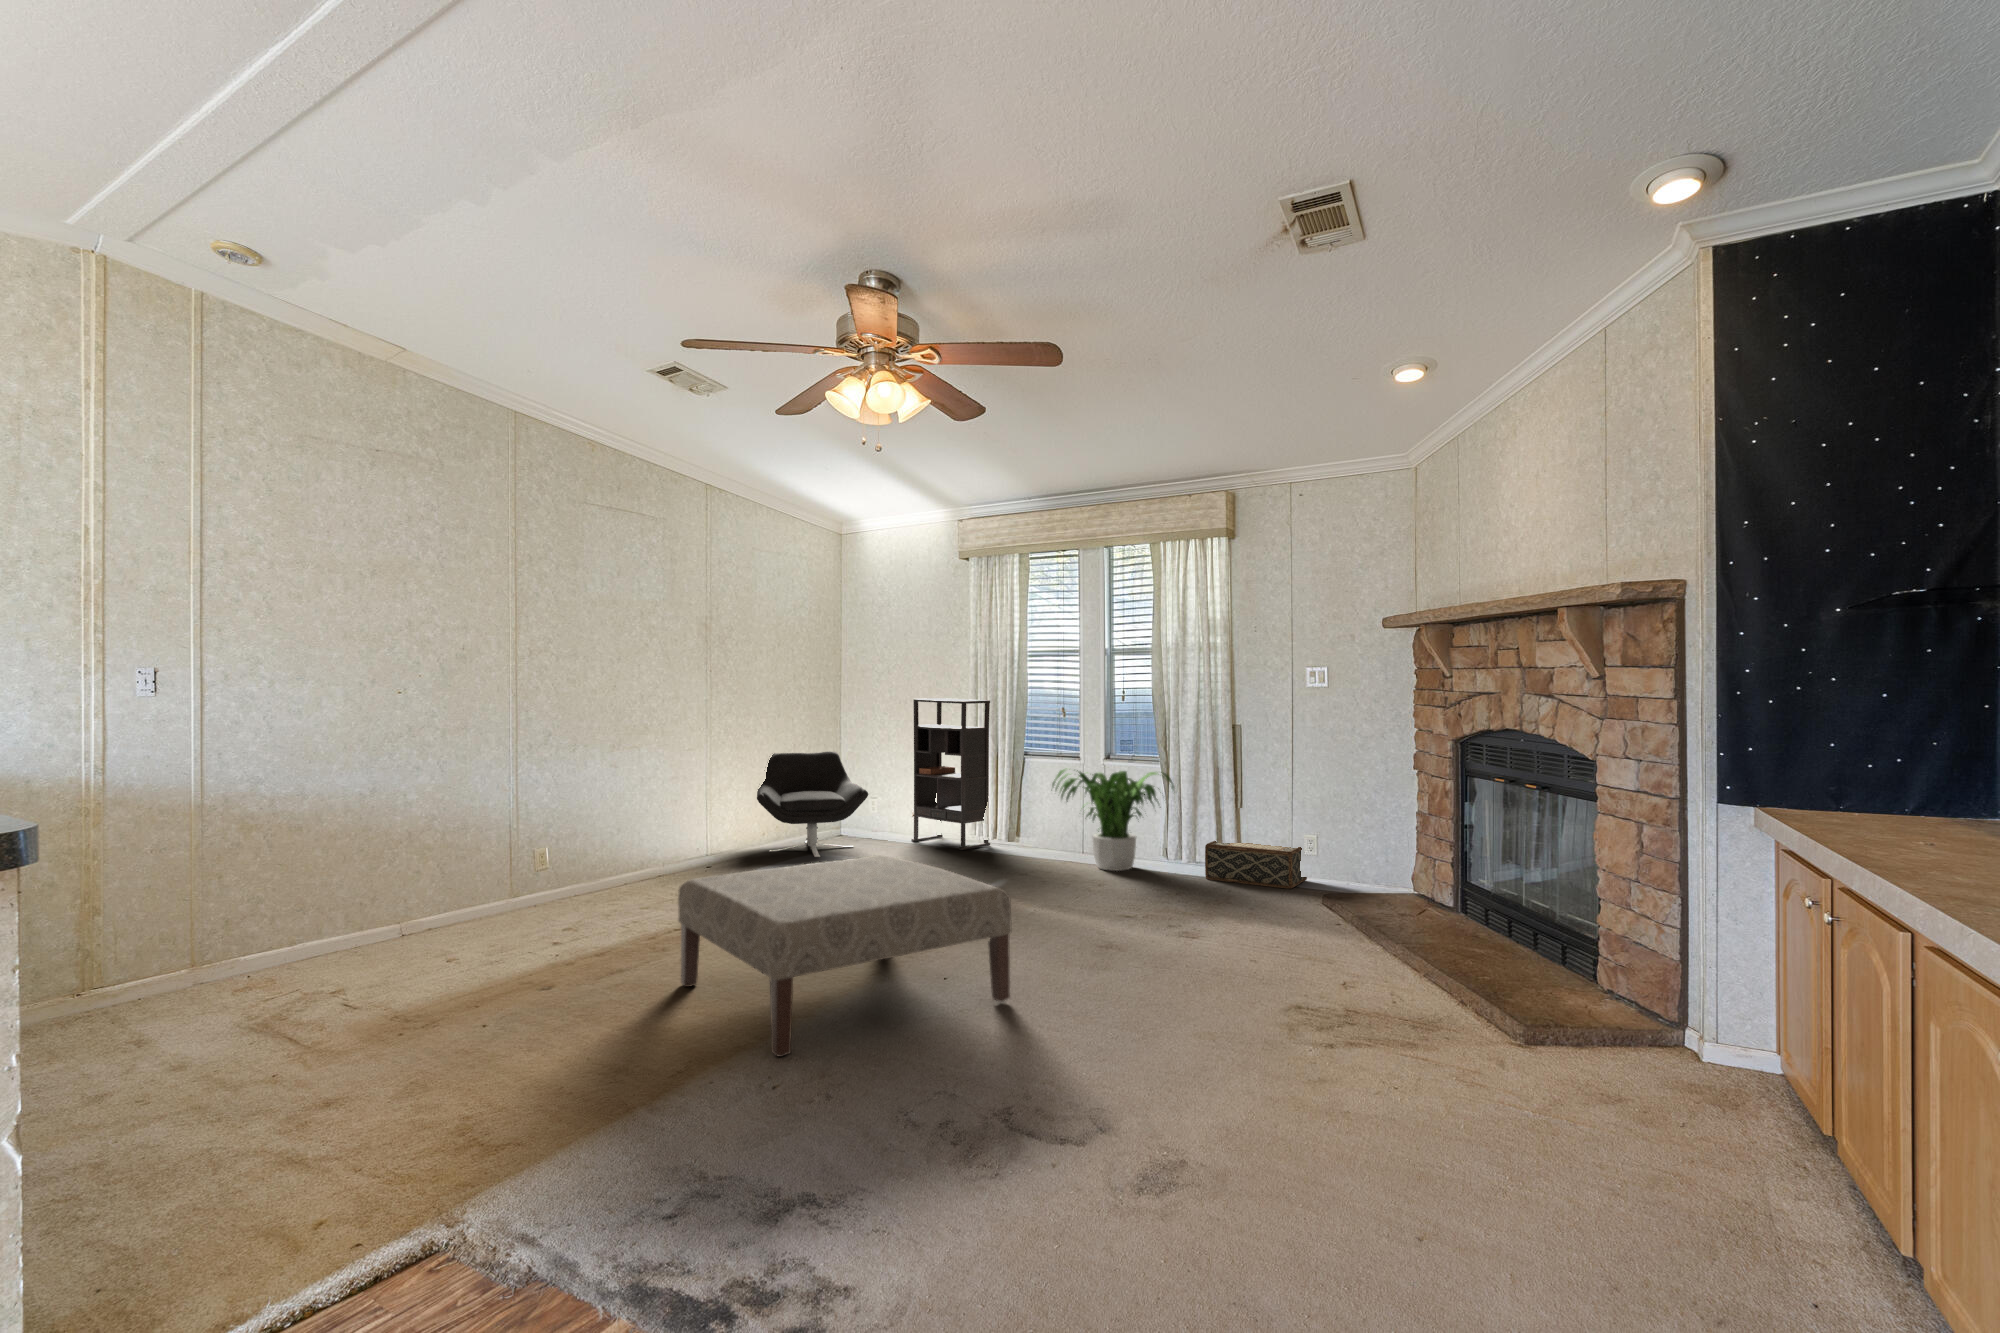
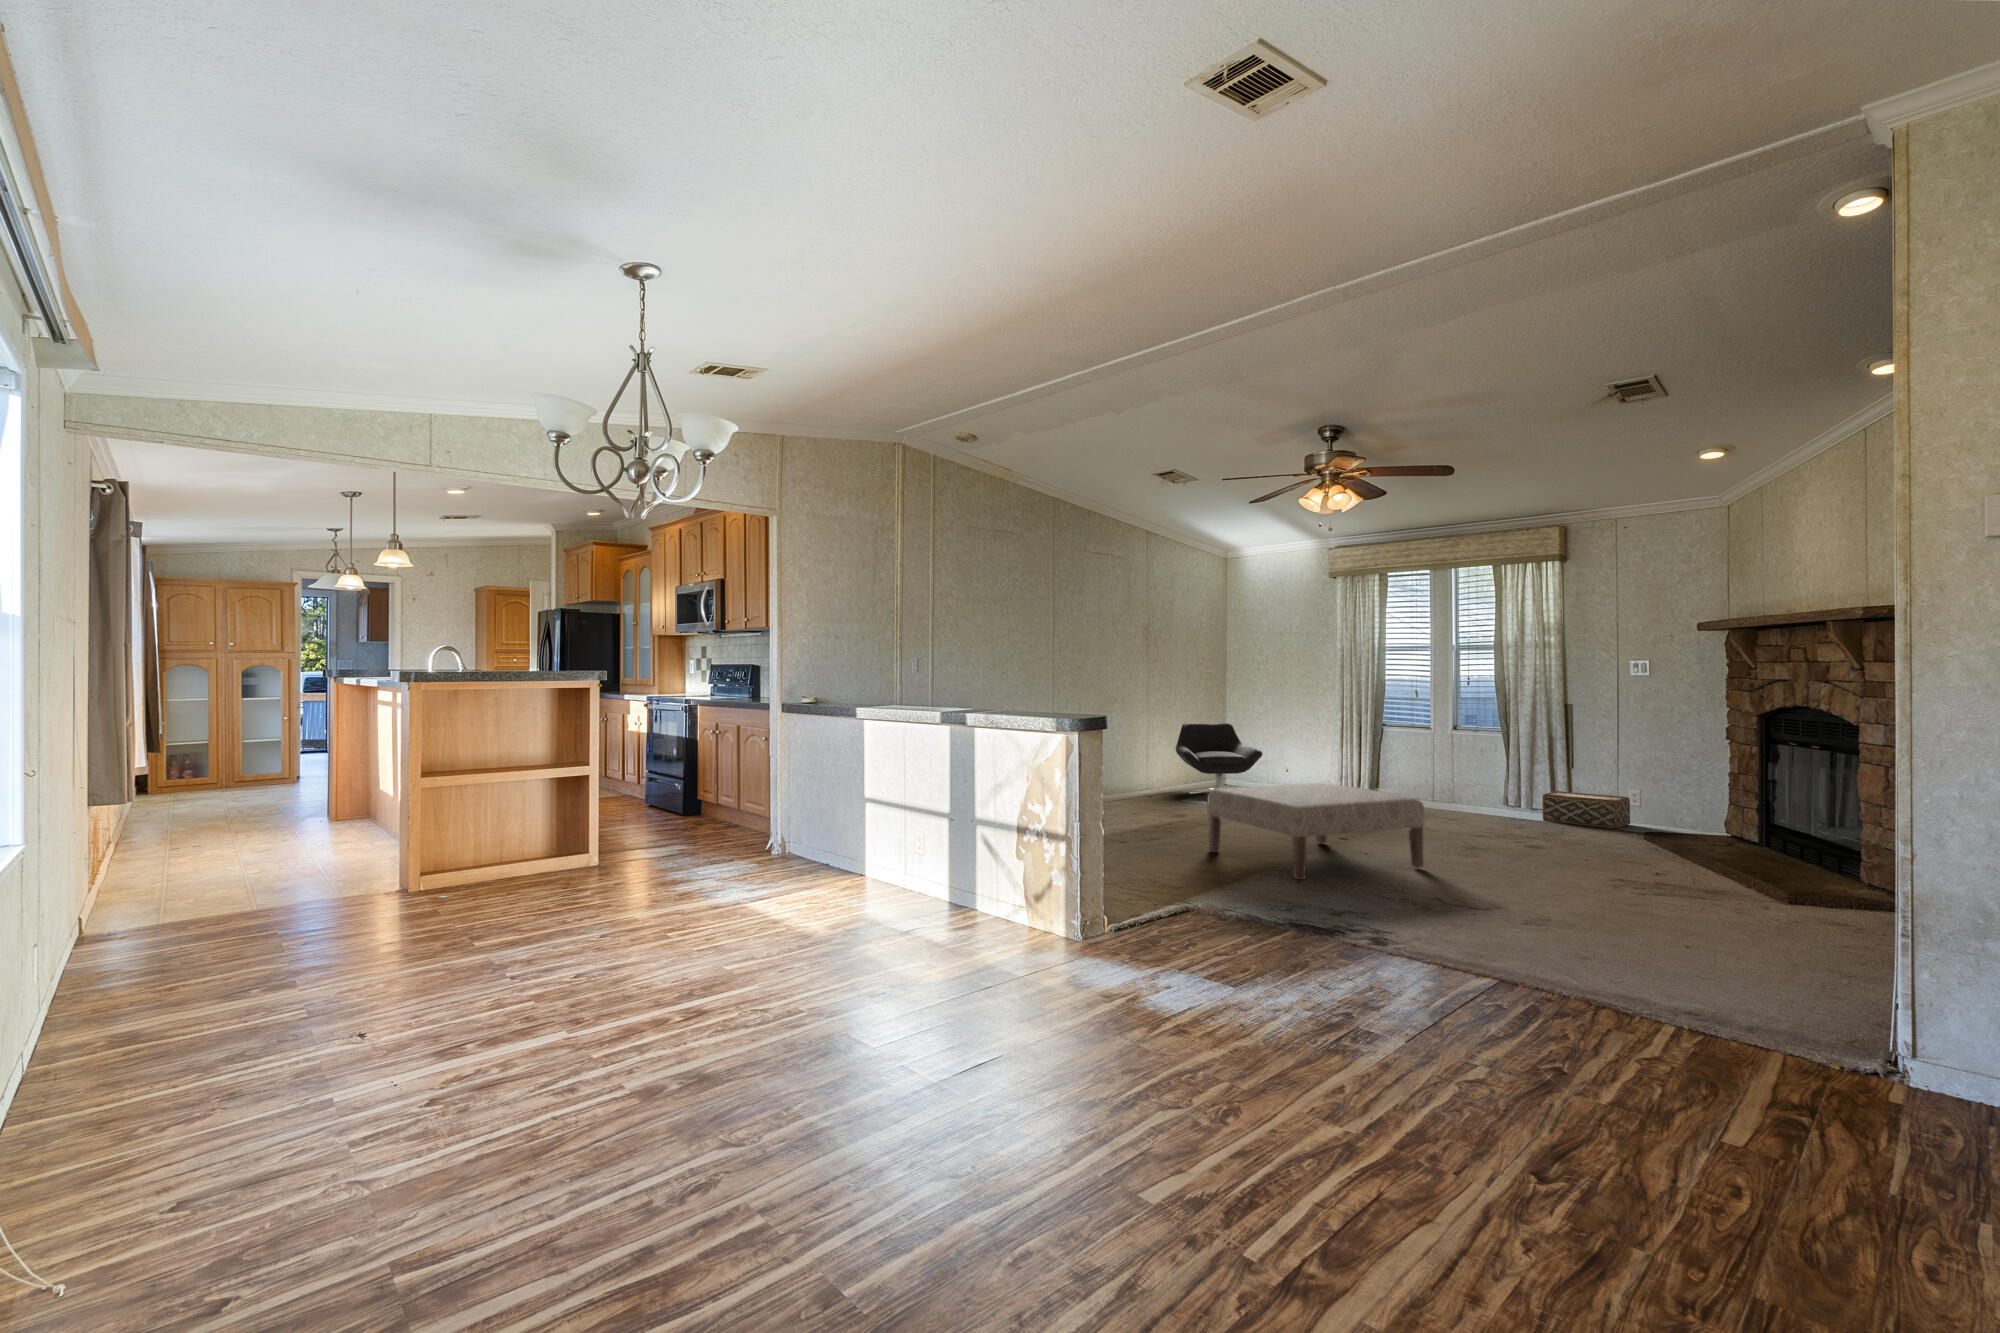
bookshelf: present [911,698,990,850] -> none [1291,684,1356,798]
potted plant: present [1052,769,1174,871] -> none [1413,736,1516,813]

